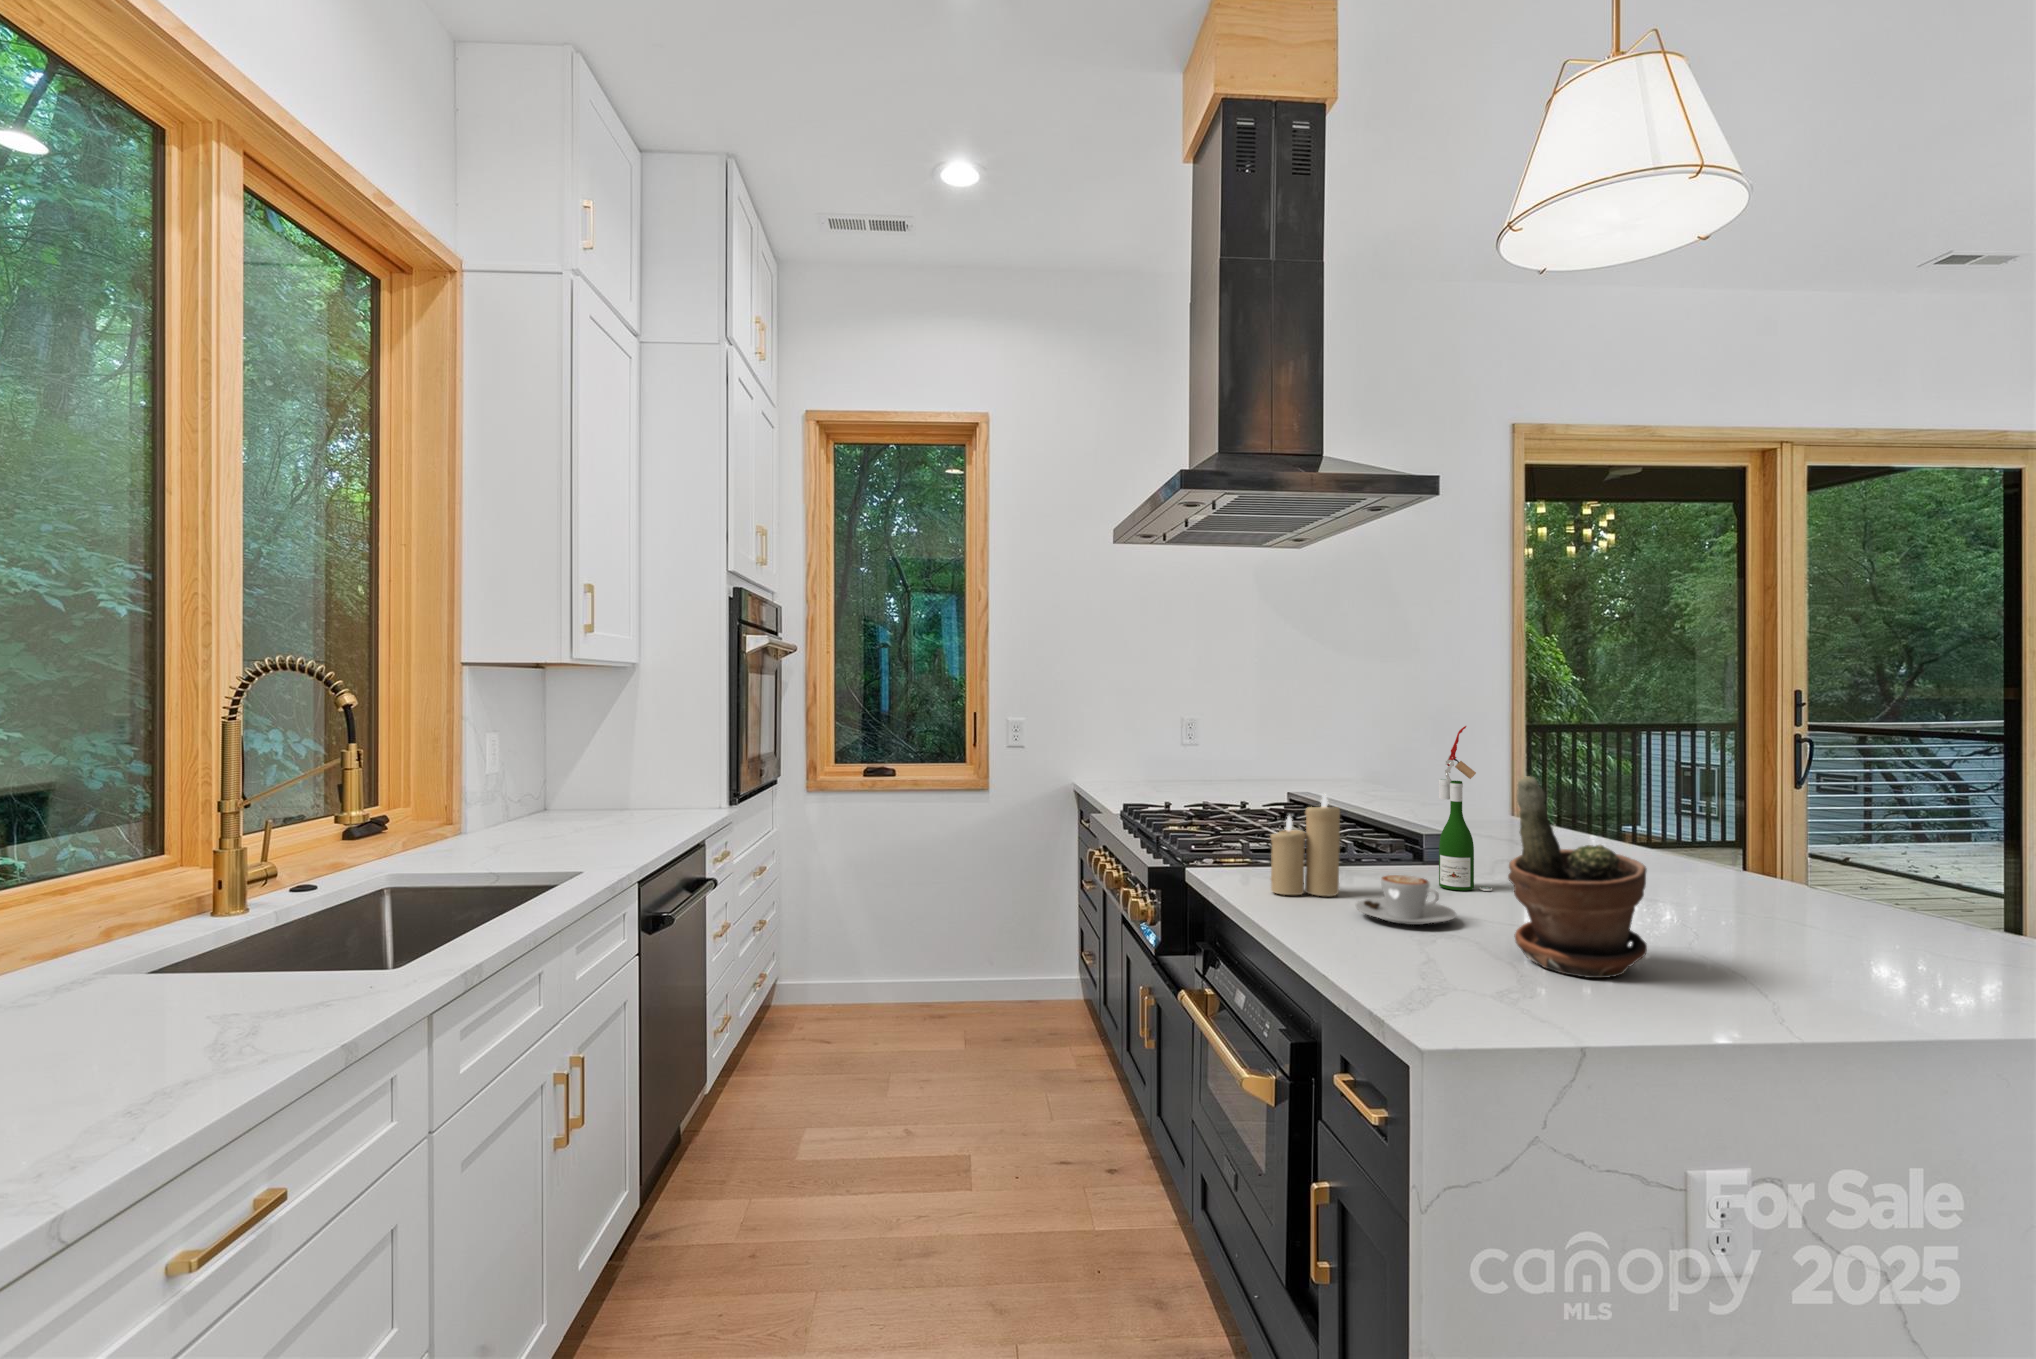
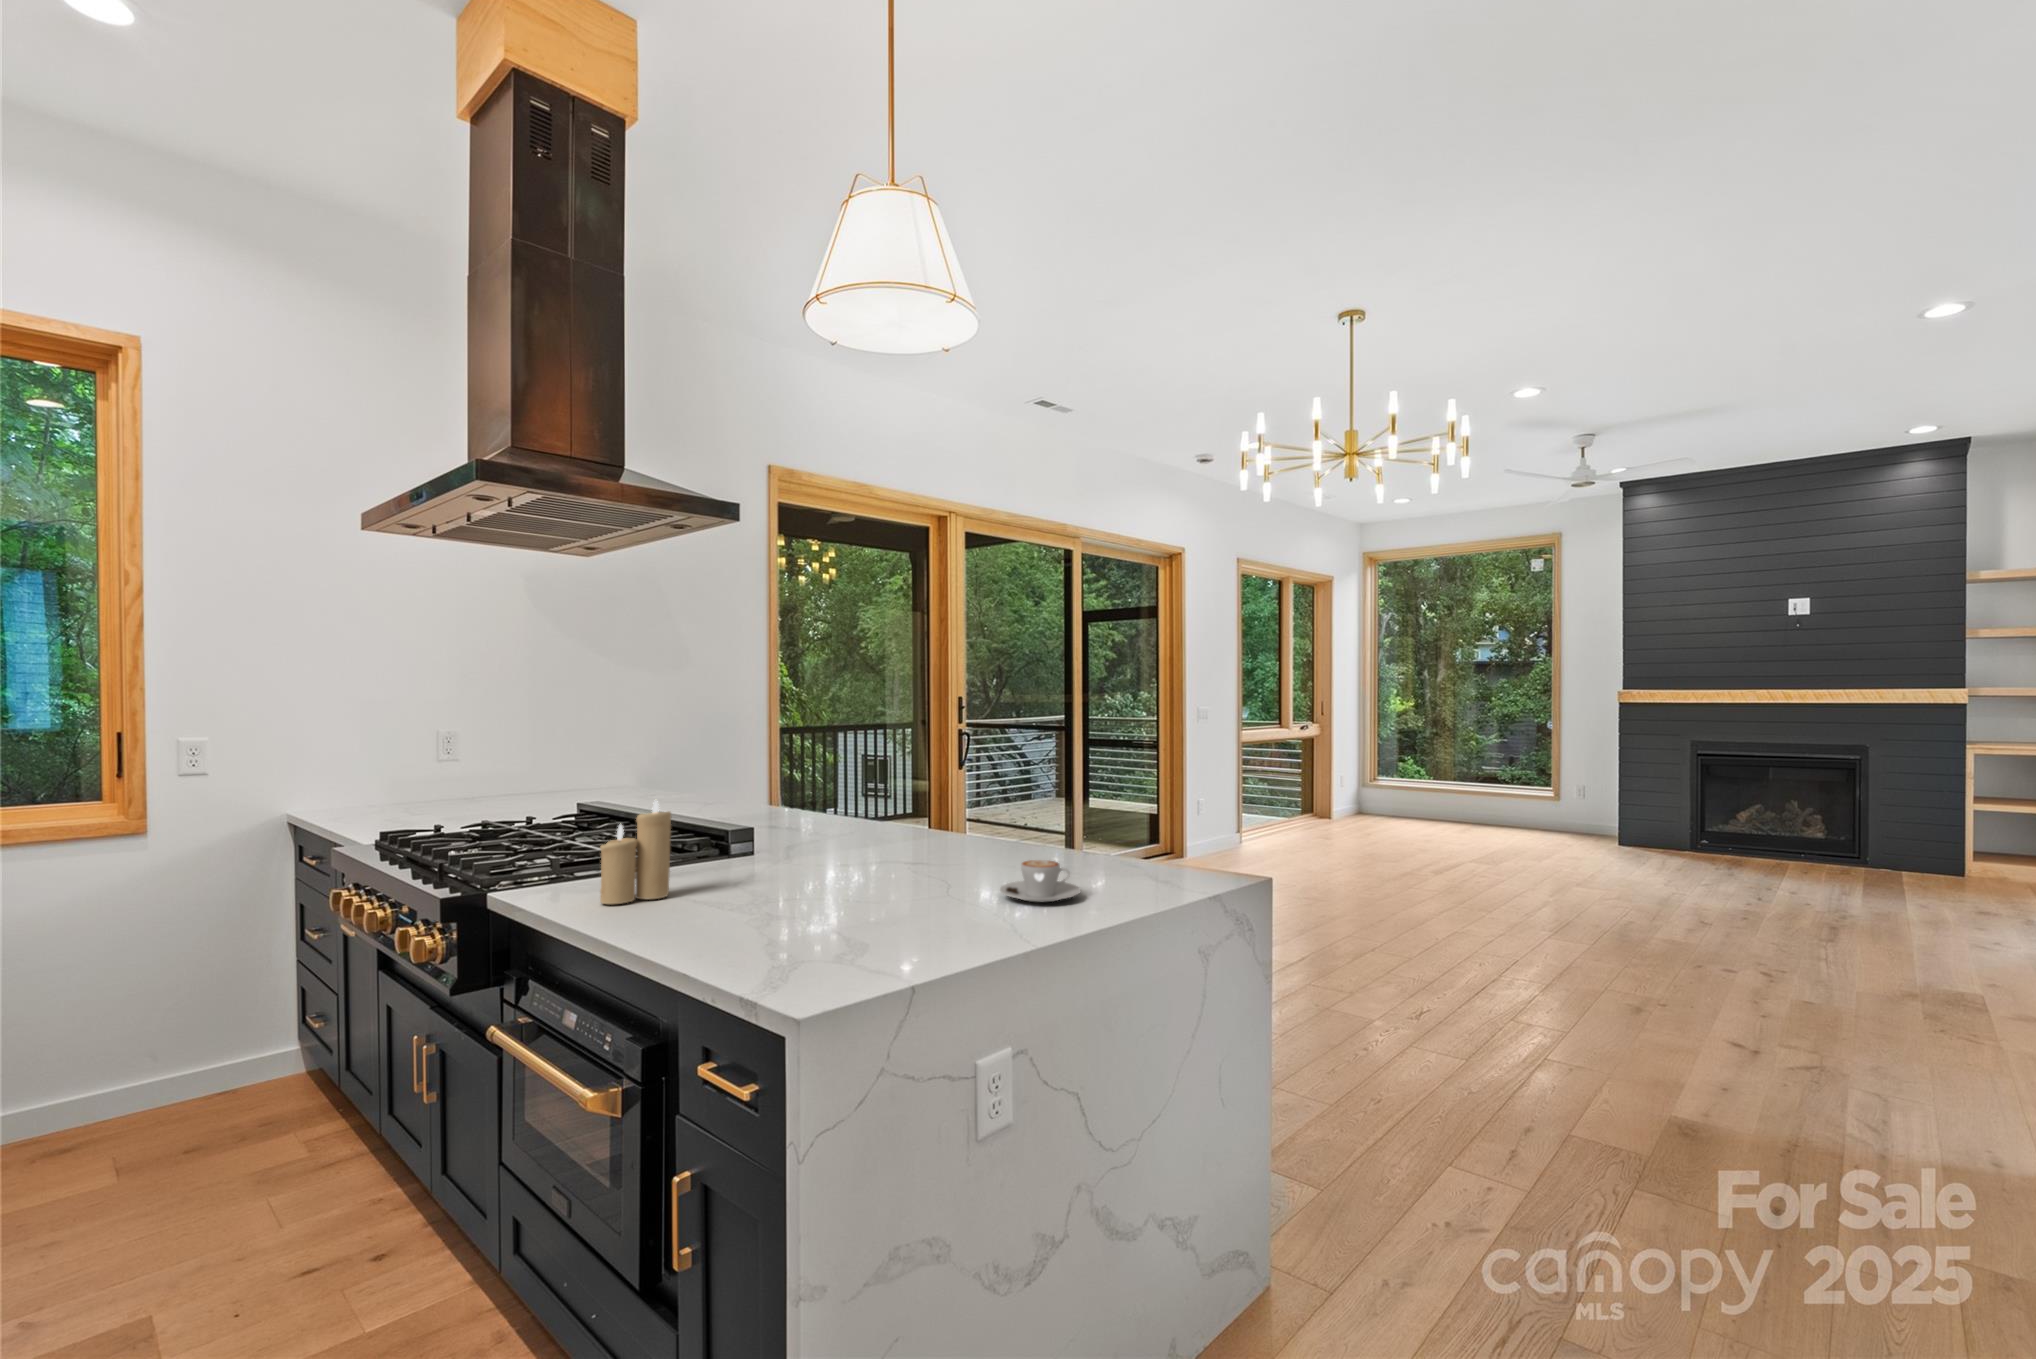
wine bottle: present [1439,726,1492,891] -> none [753,730,796,874]
potted plant: present [1508,776,1647,978] -> none [833,770,928,927]
coffee cup: present [1356,875,1456,925] -> present [1000,860,1081,902]

